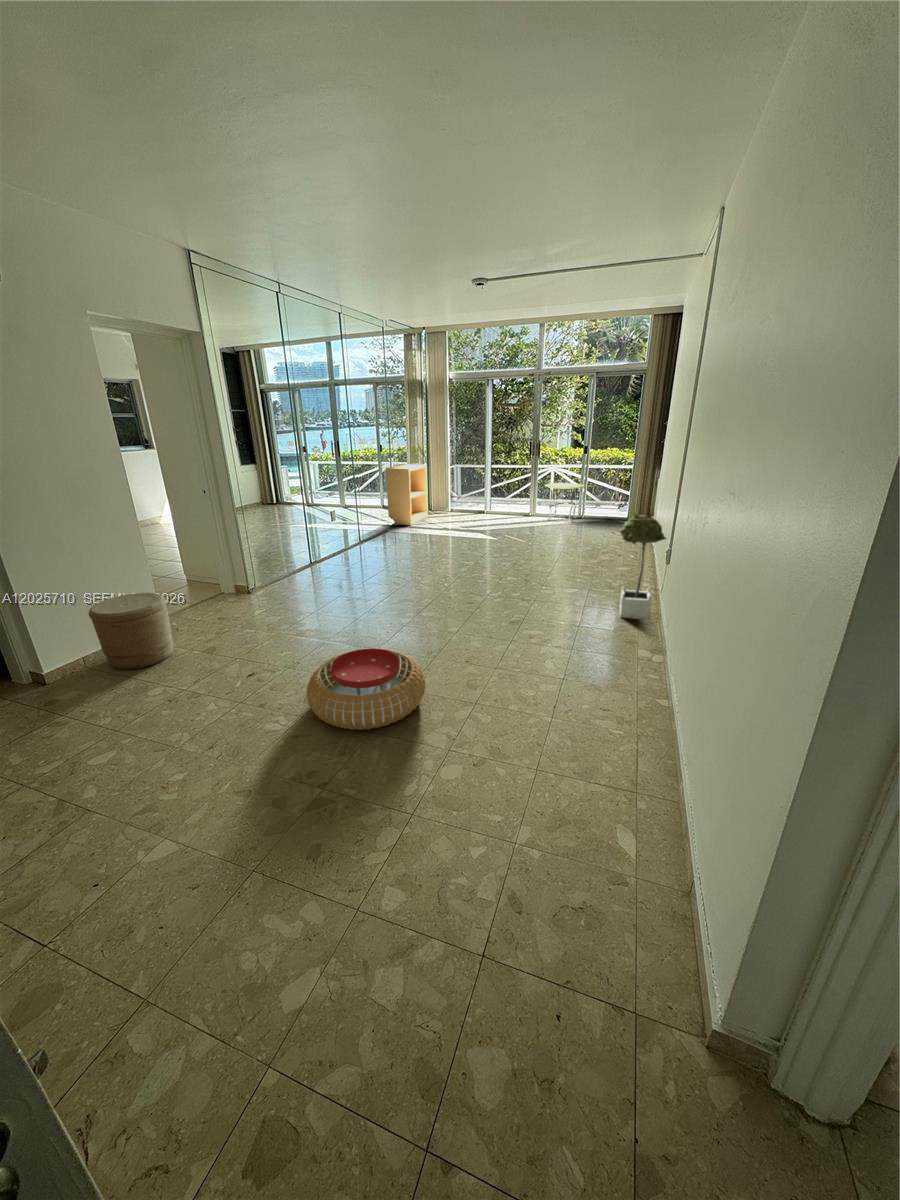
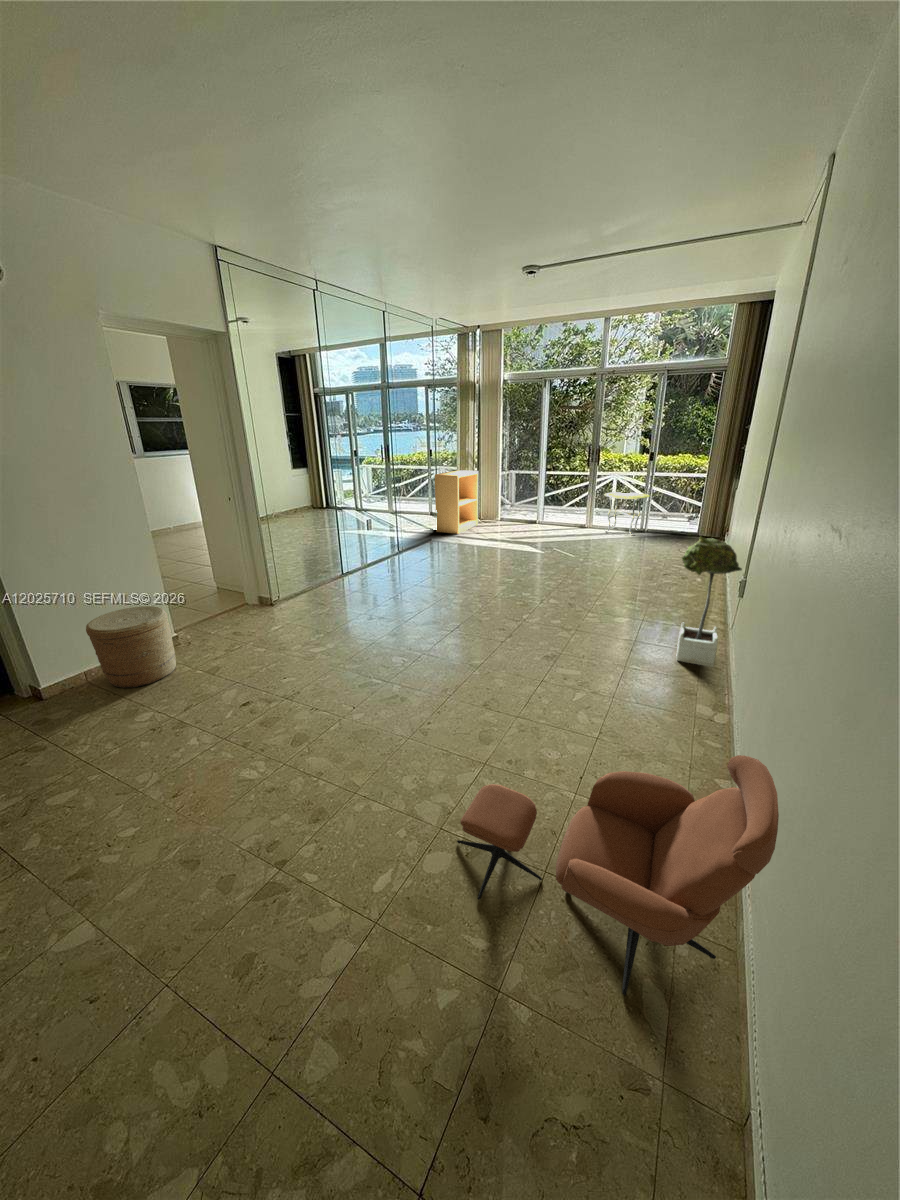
lounge chair: none [472,645,697,815] -> present [457,755,779,995]
pouf: present [307,648,425,730] -> none [277,688,419,797]

